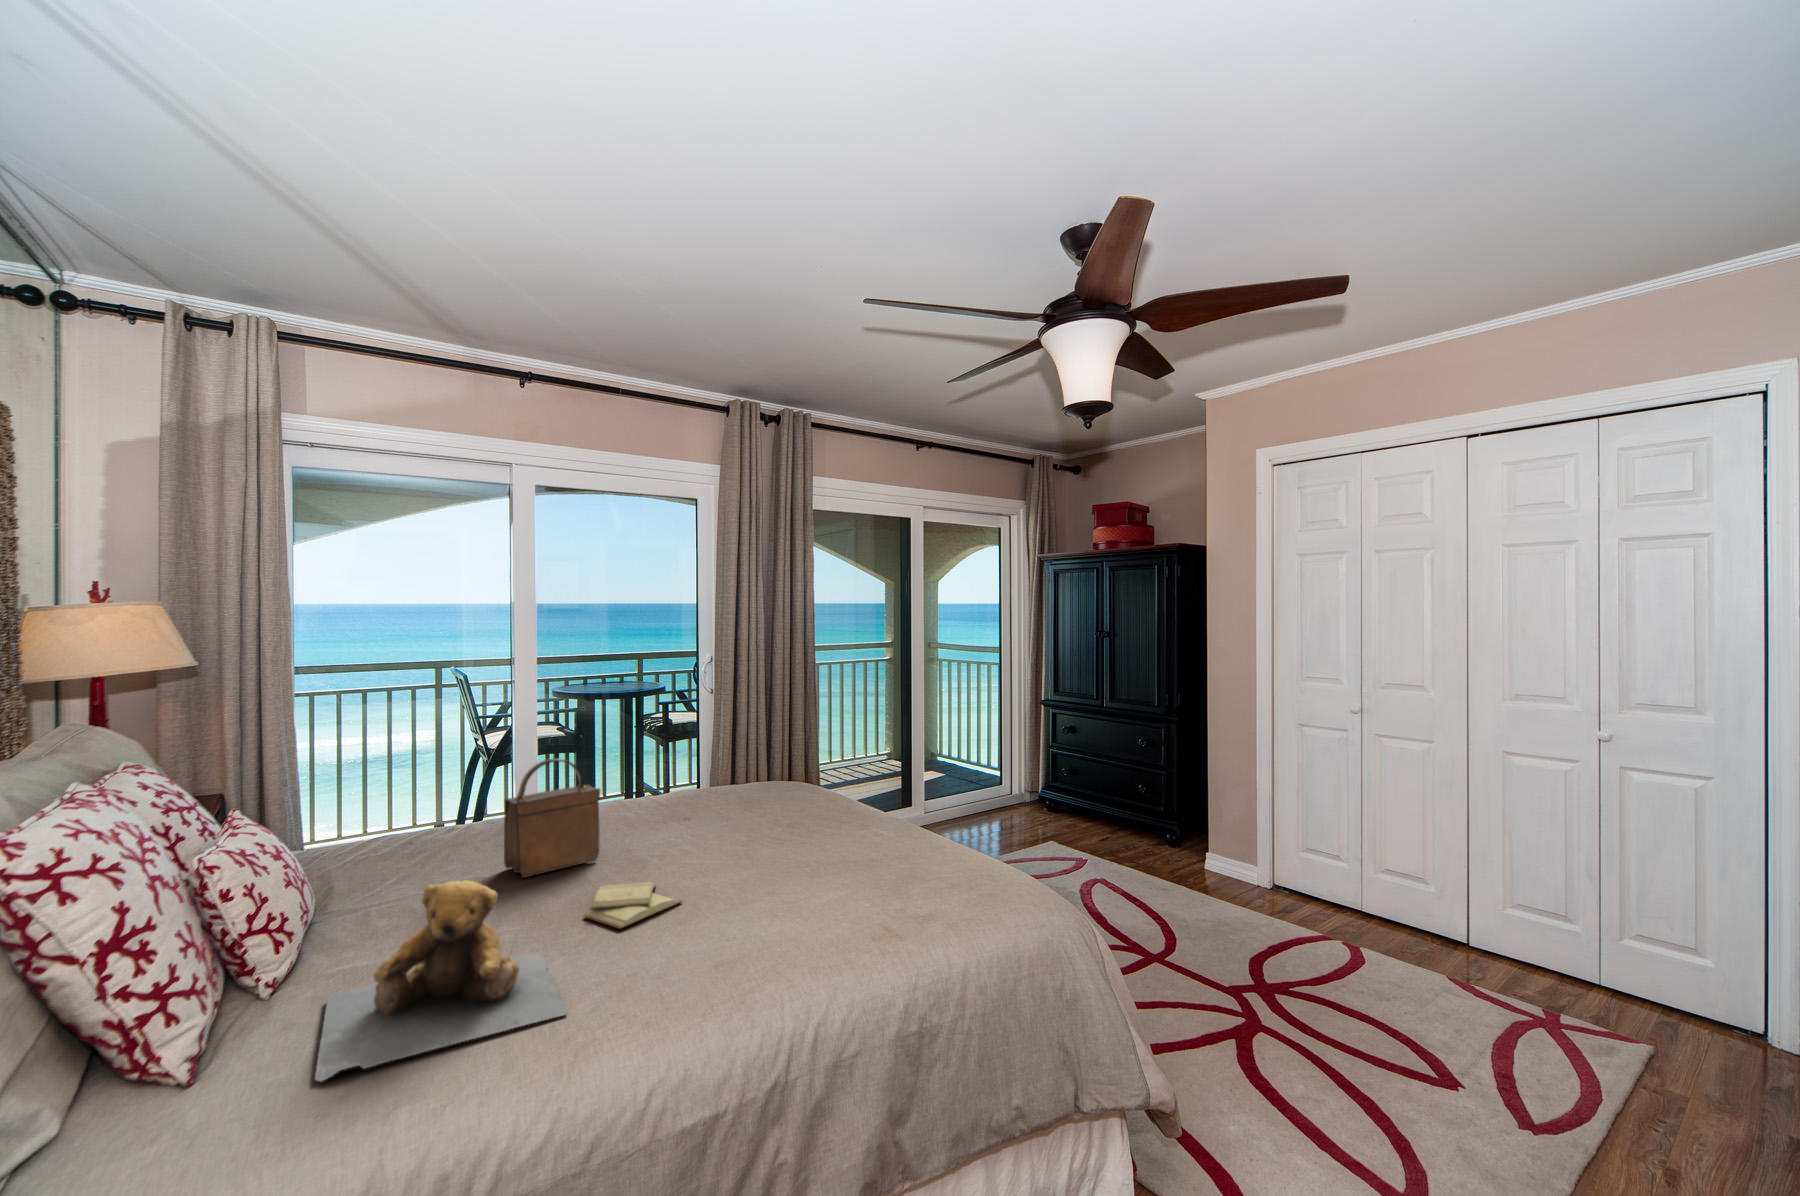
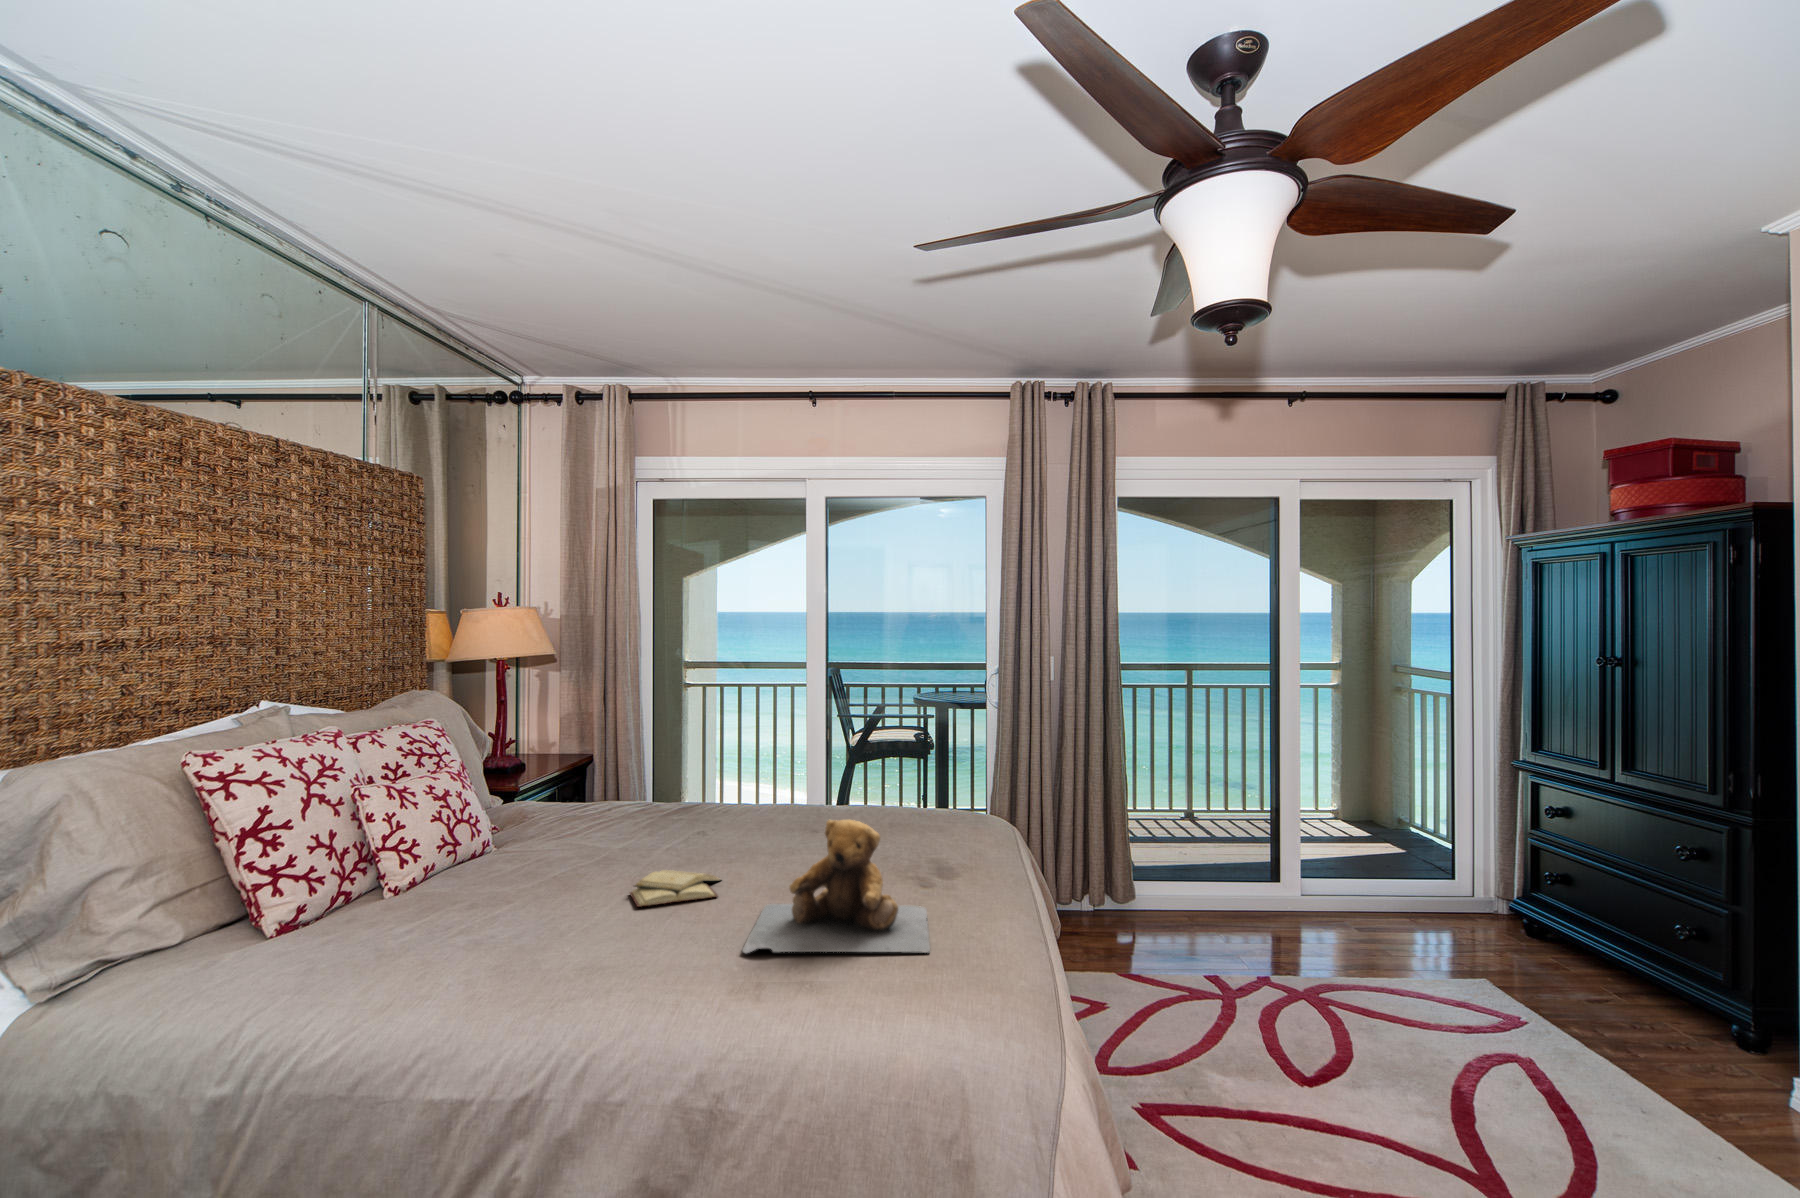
handbag: present [504,759,600,878] -> none [632,748,716,857]
teddy bear: present [315,880,567,1081] -> present [743,820,930,953]

